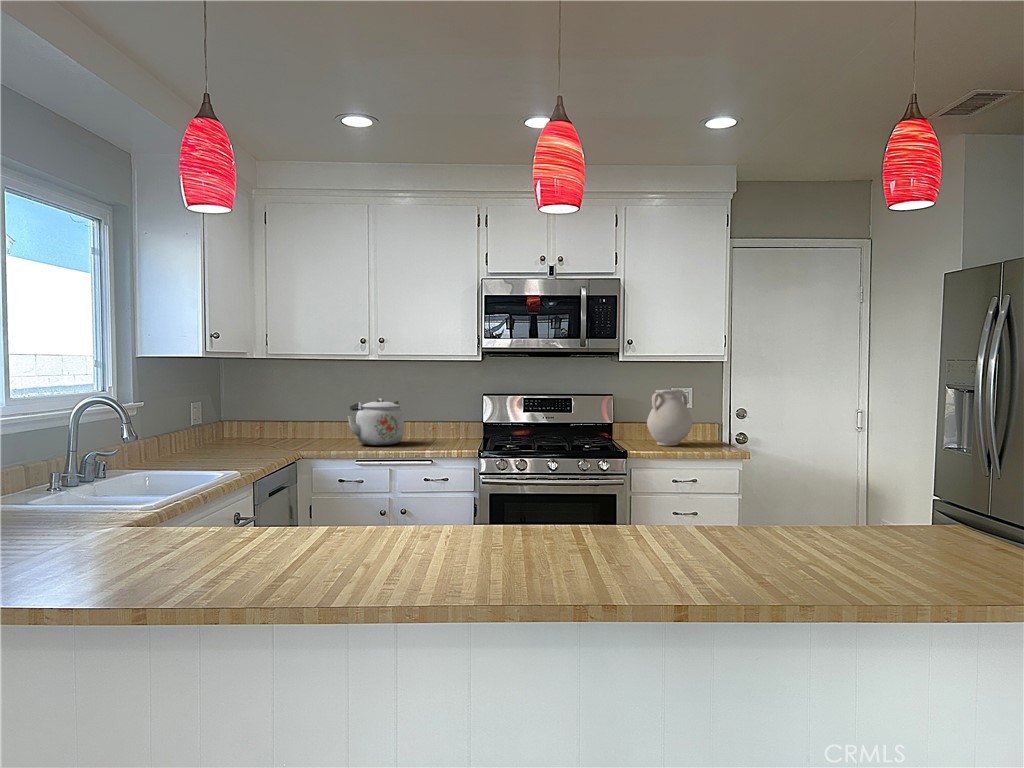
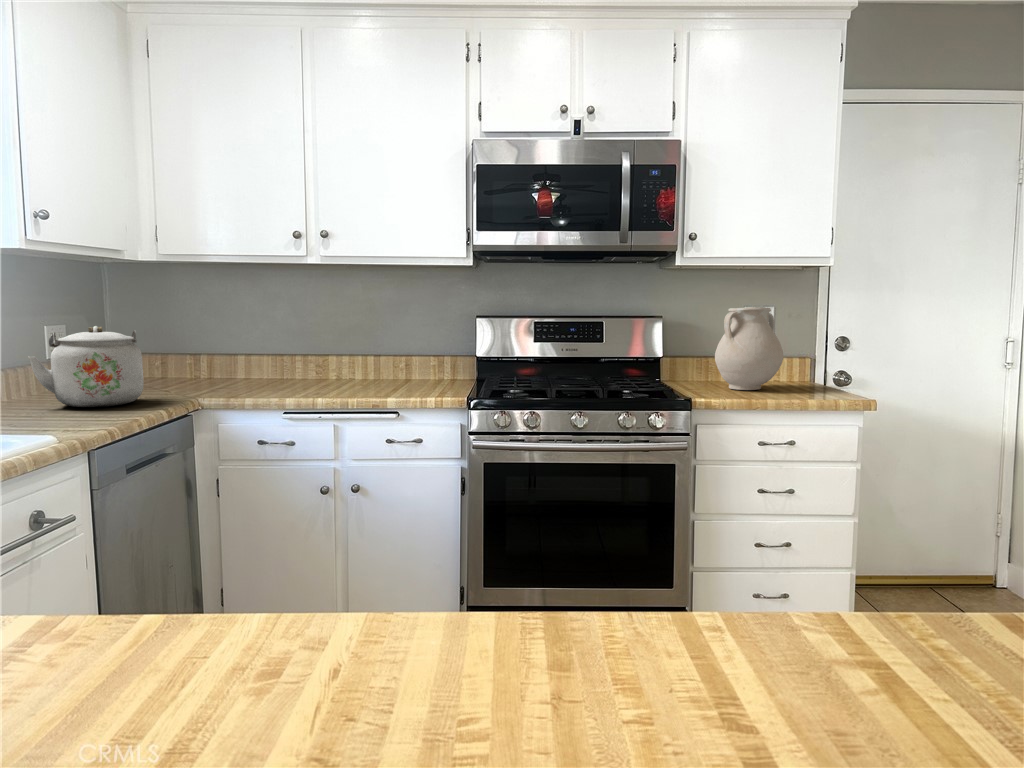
kettle: present [348,398,404,446] -> present [29,326,144,407]

